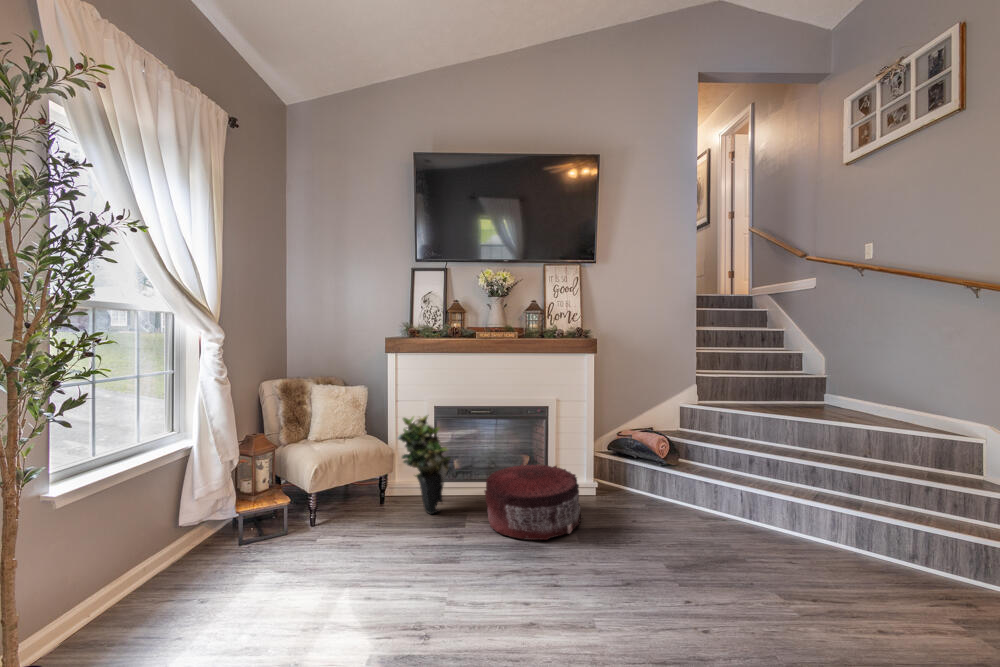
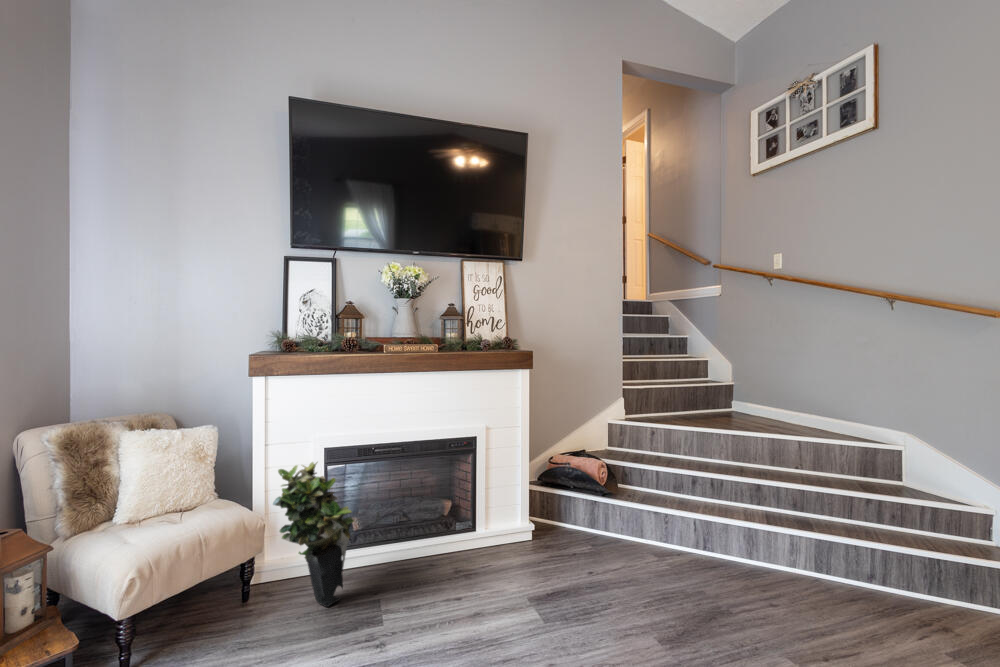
pouf: present [484,464,582,540] -> none [407,512,534,630]

